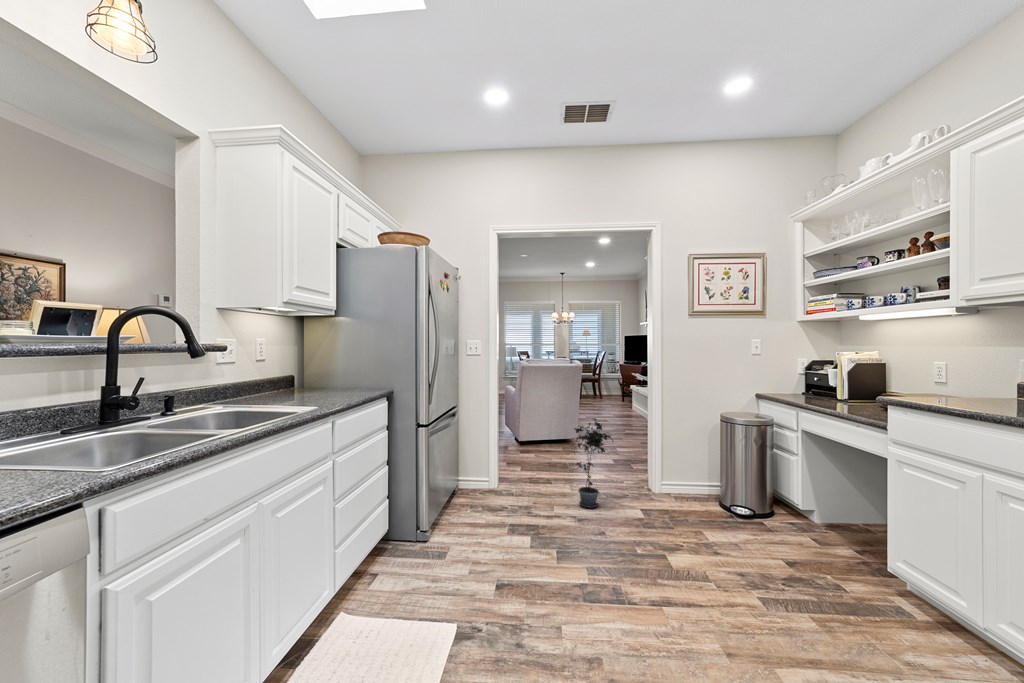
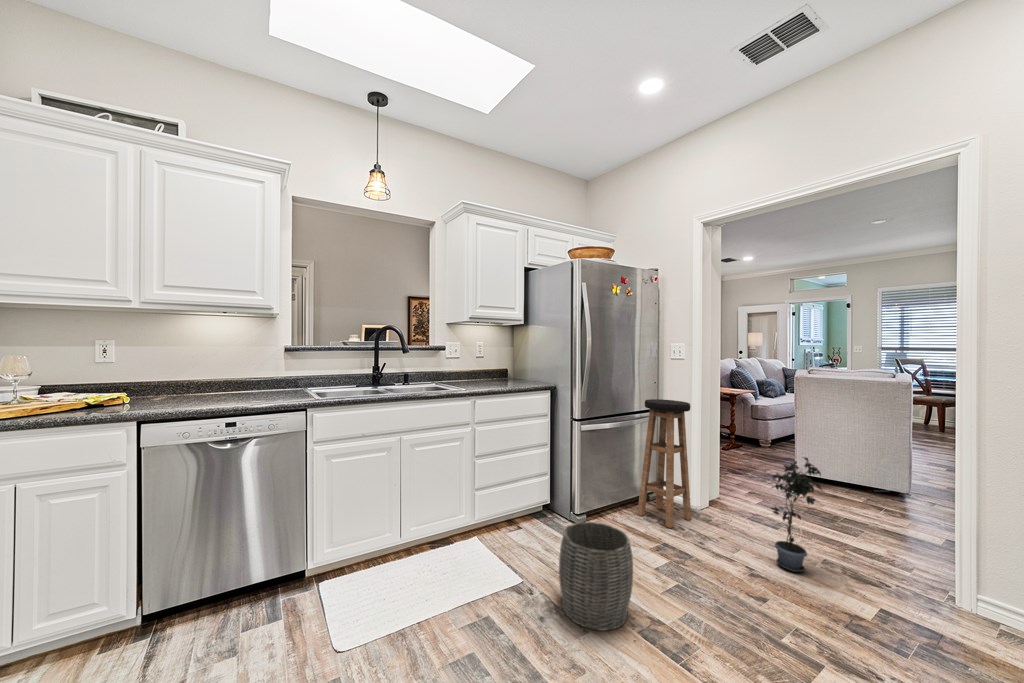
bar stool: none [459,388,501,511] -> present [637,399,691,528]
woven basket: none [501,519,576,627] -> present [559,522,633,631]

